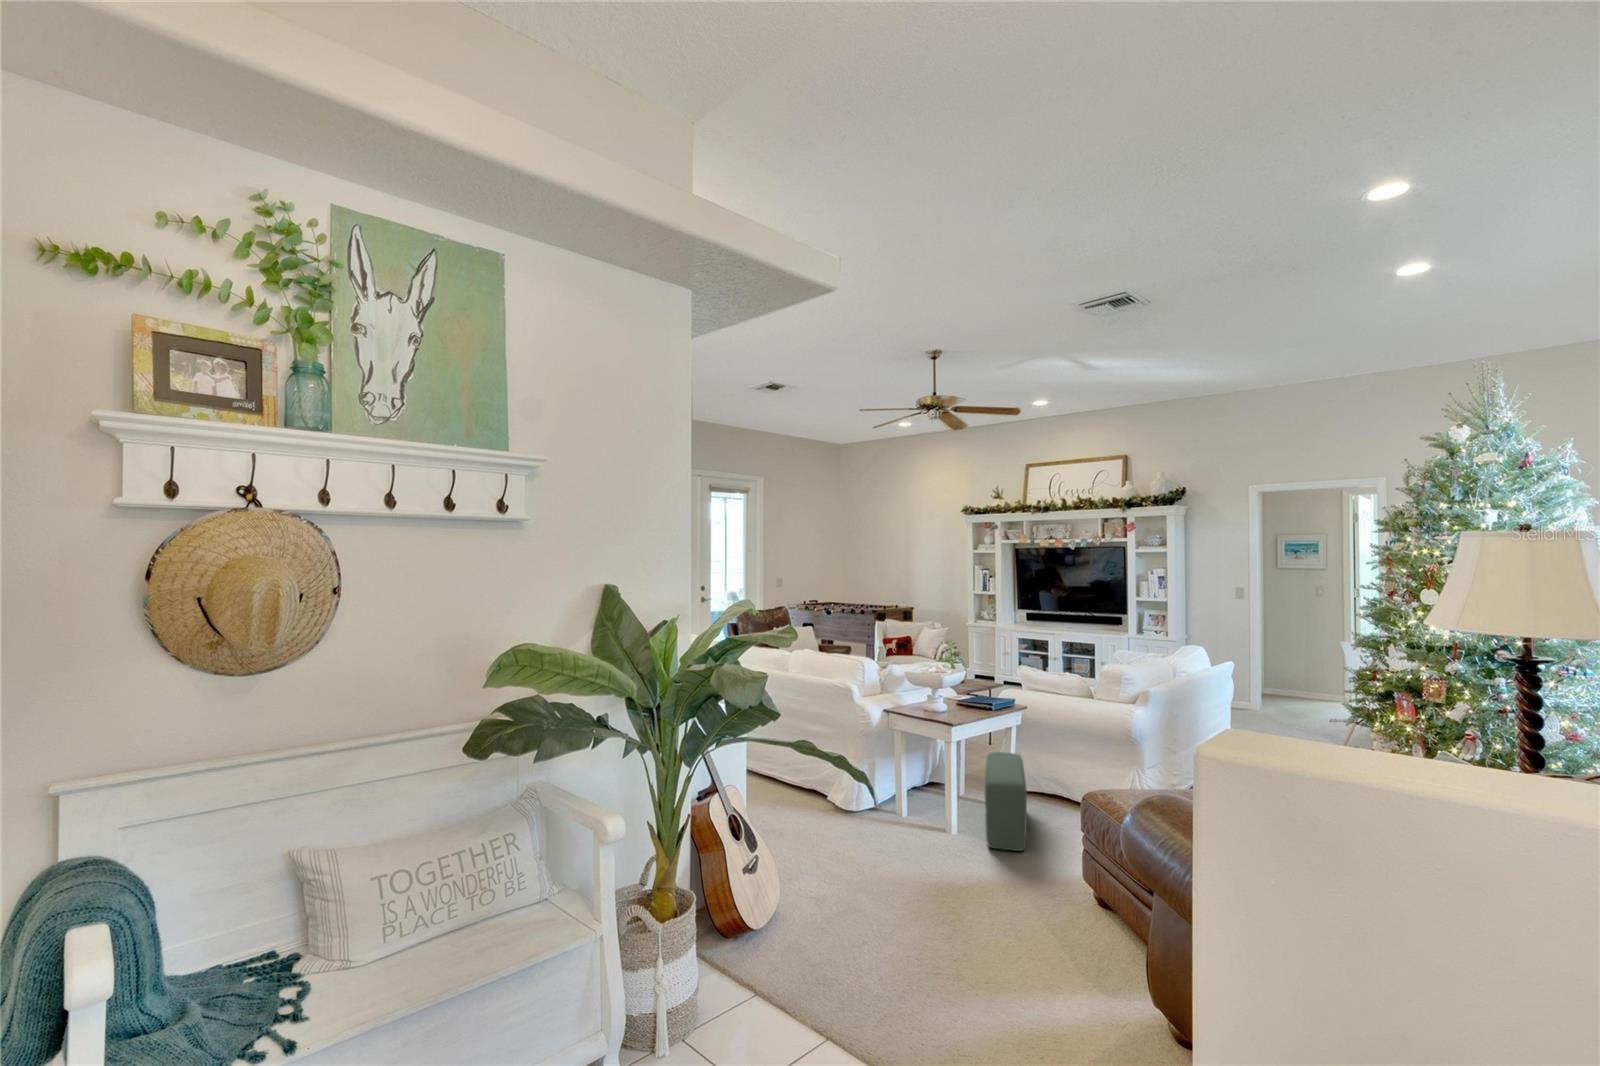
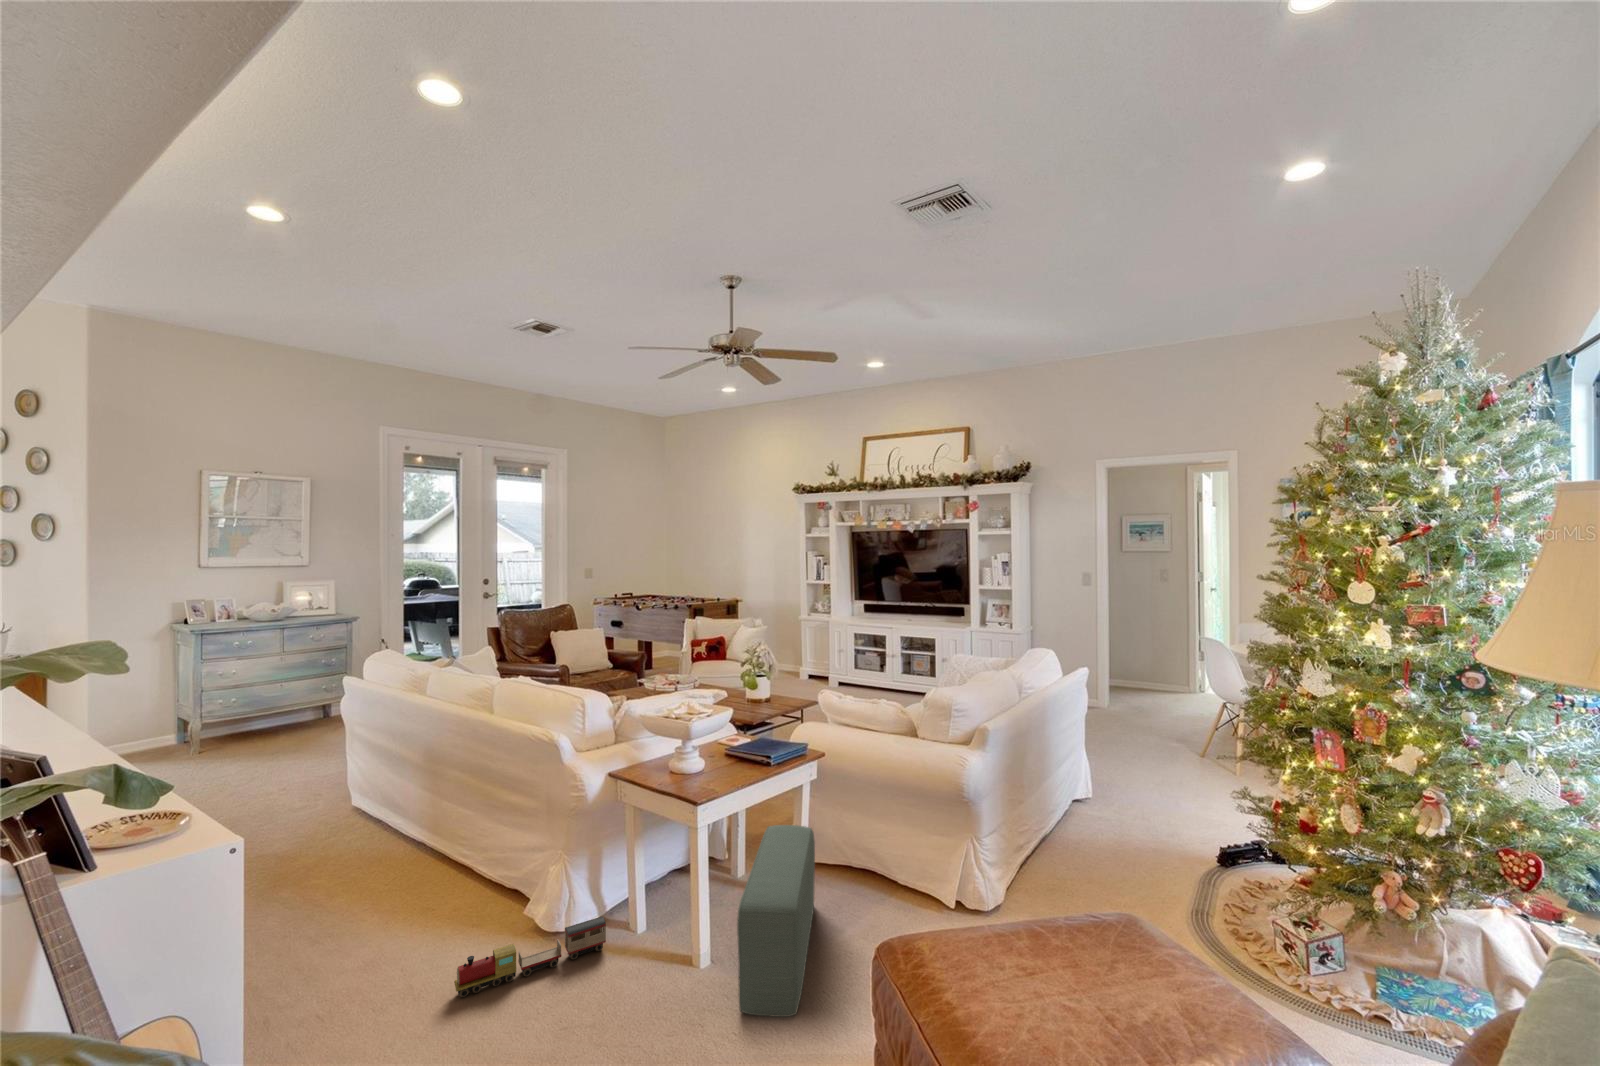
toy train: none [808,799,889,831] -> present [454,917,606,997]

